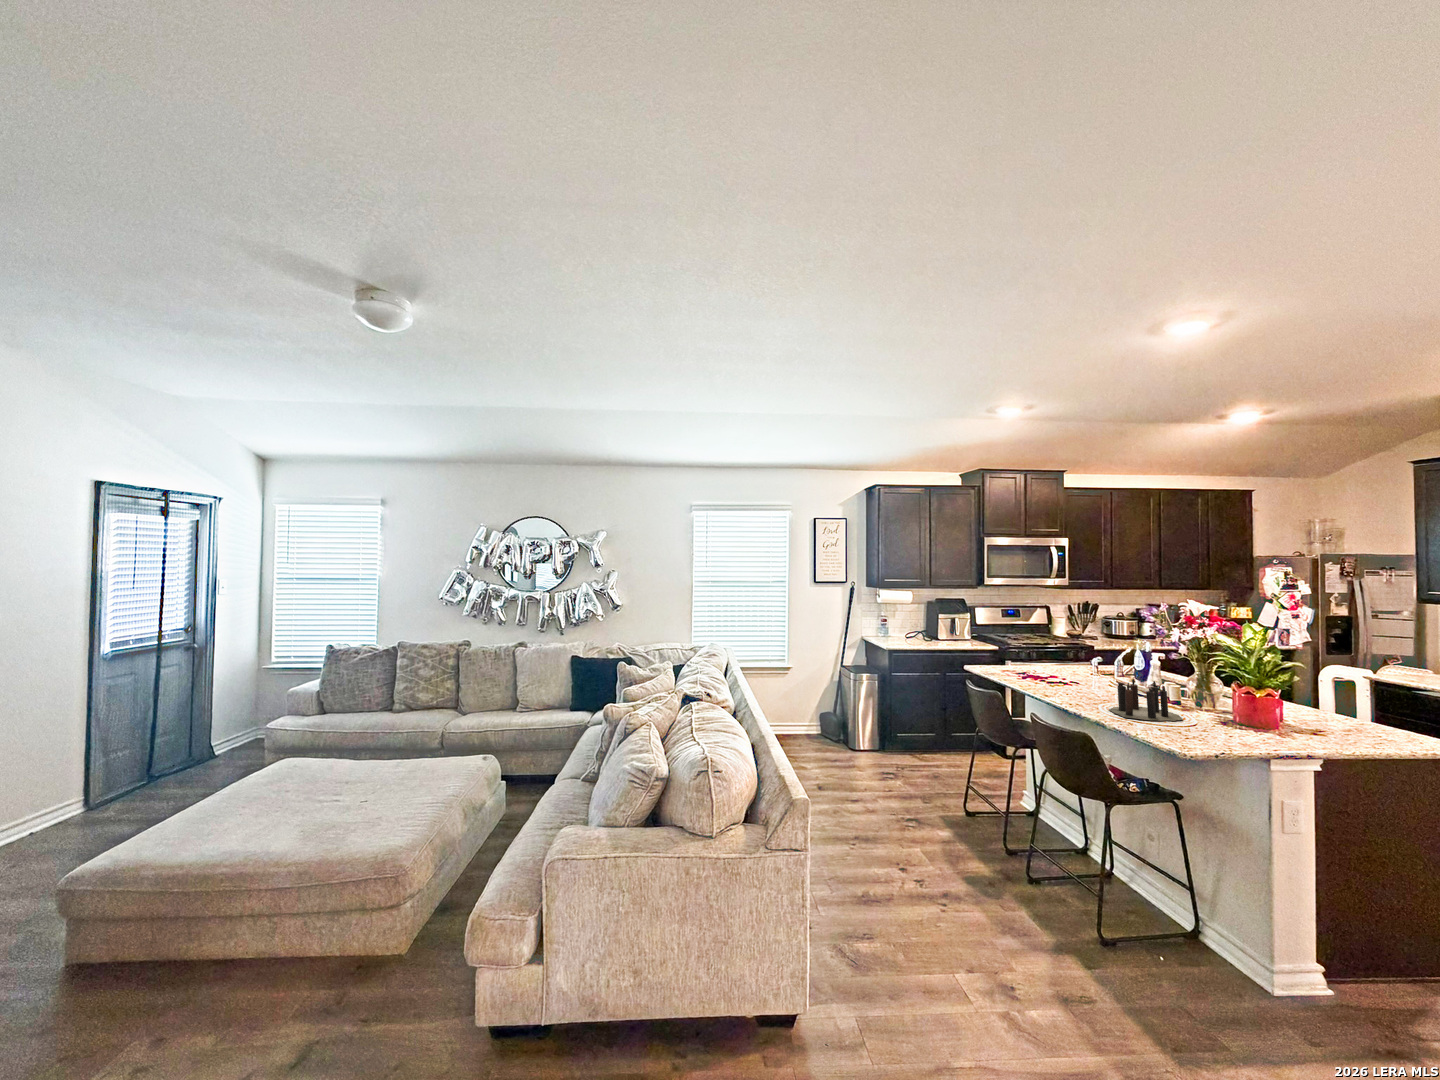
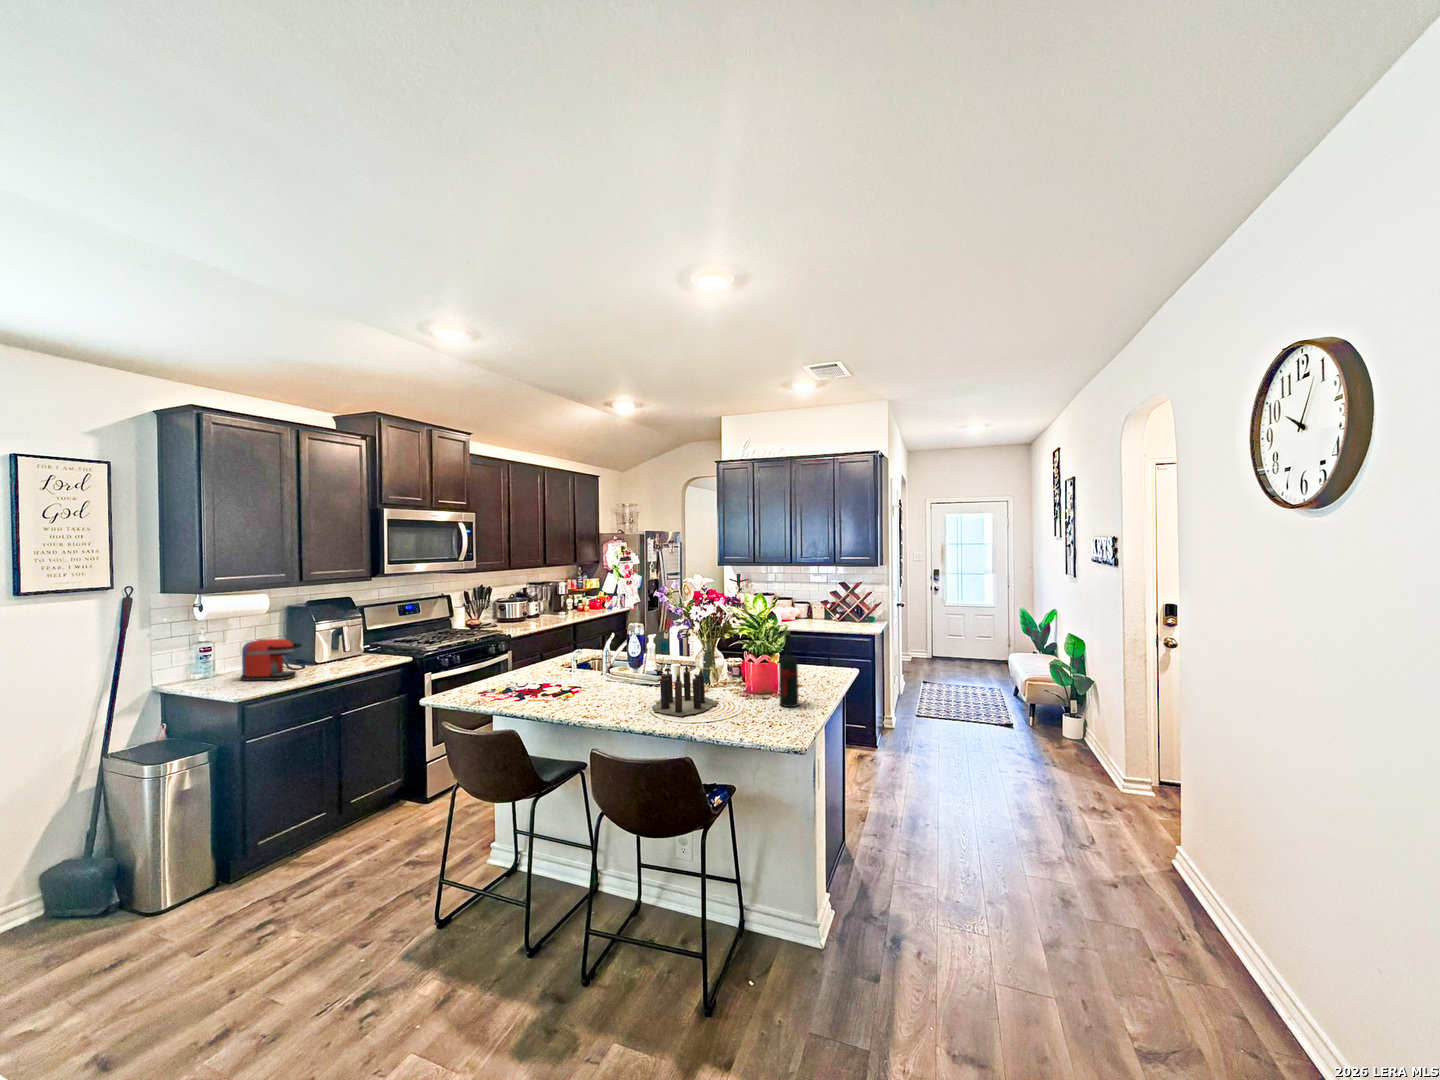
coffee maker: none [897,620,925,645] -> present [241,639,302,680]
wine bottle: none [1243,666,1274,744] -> present [779,632,799,707]

